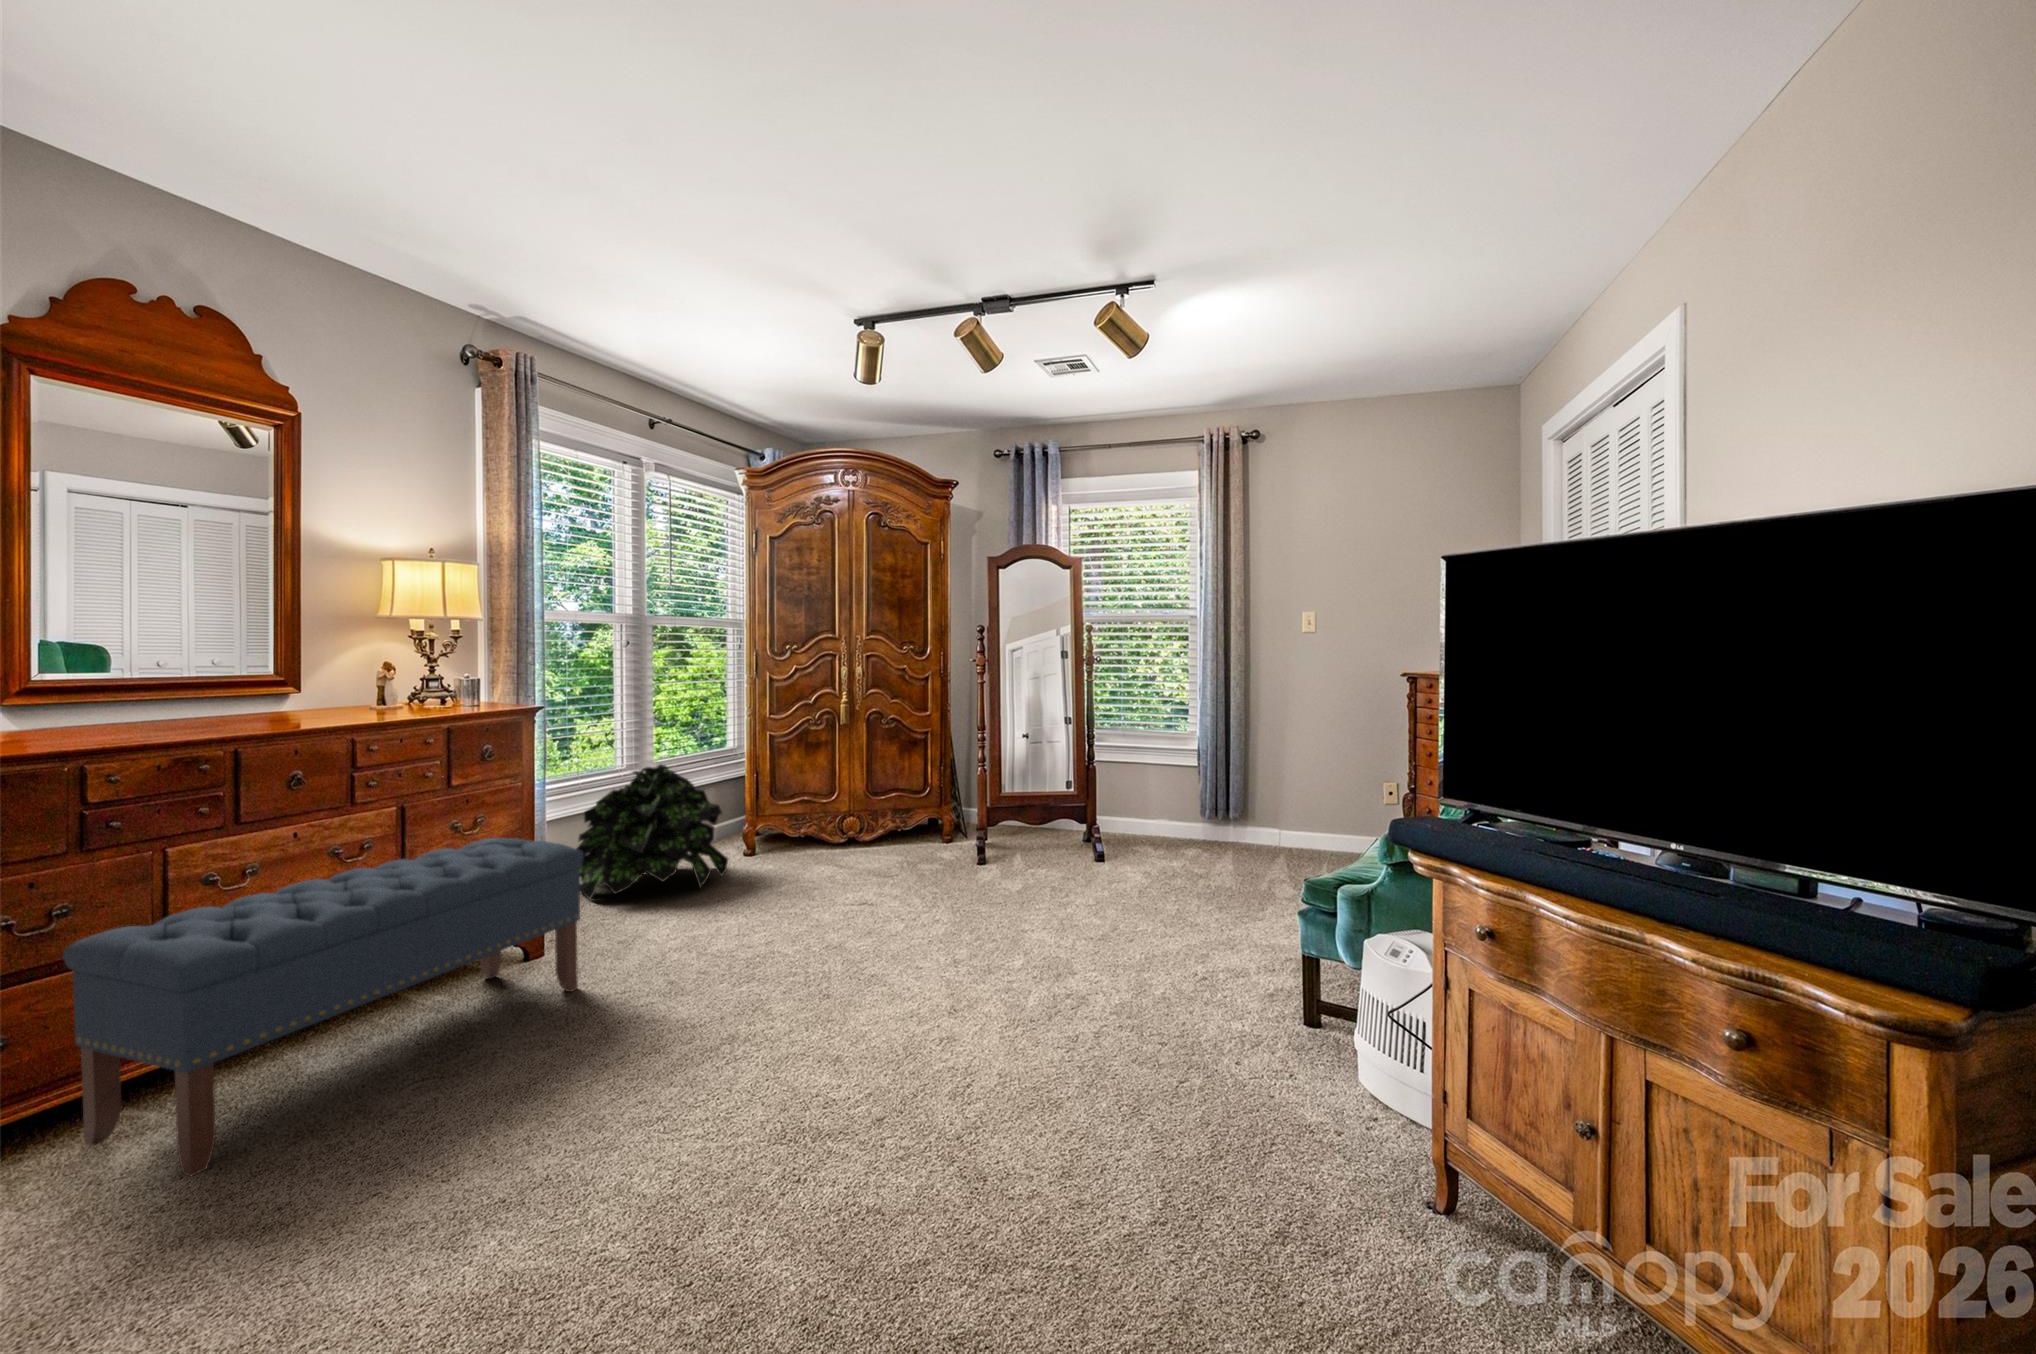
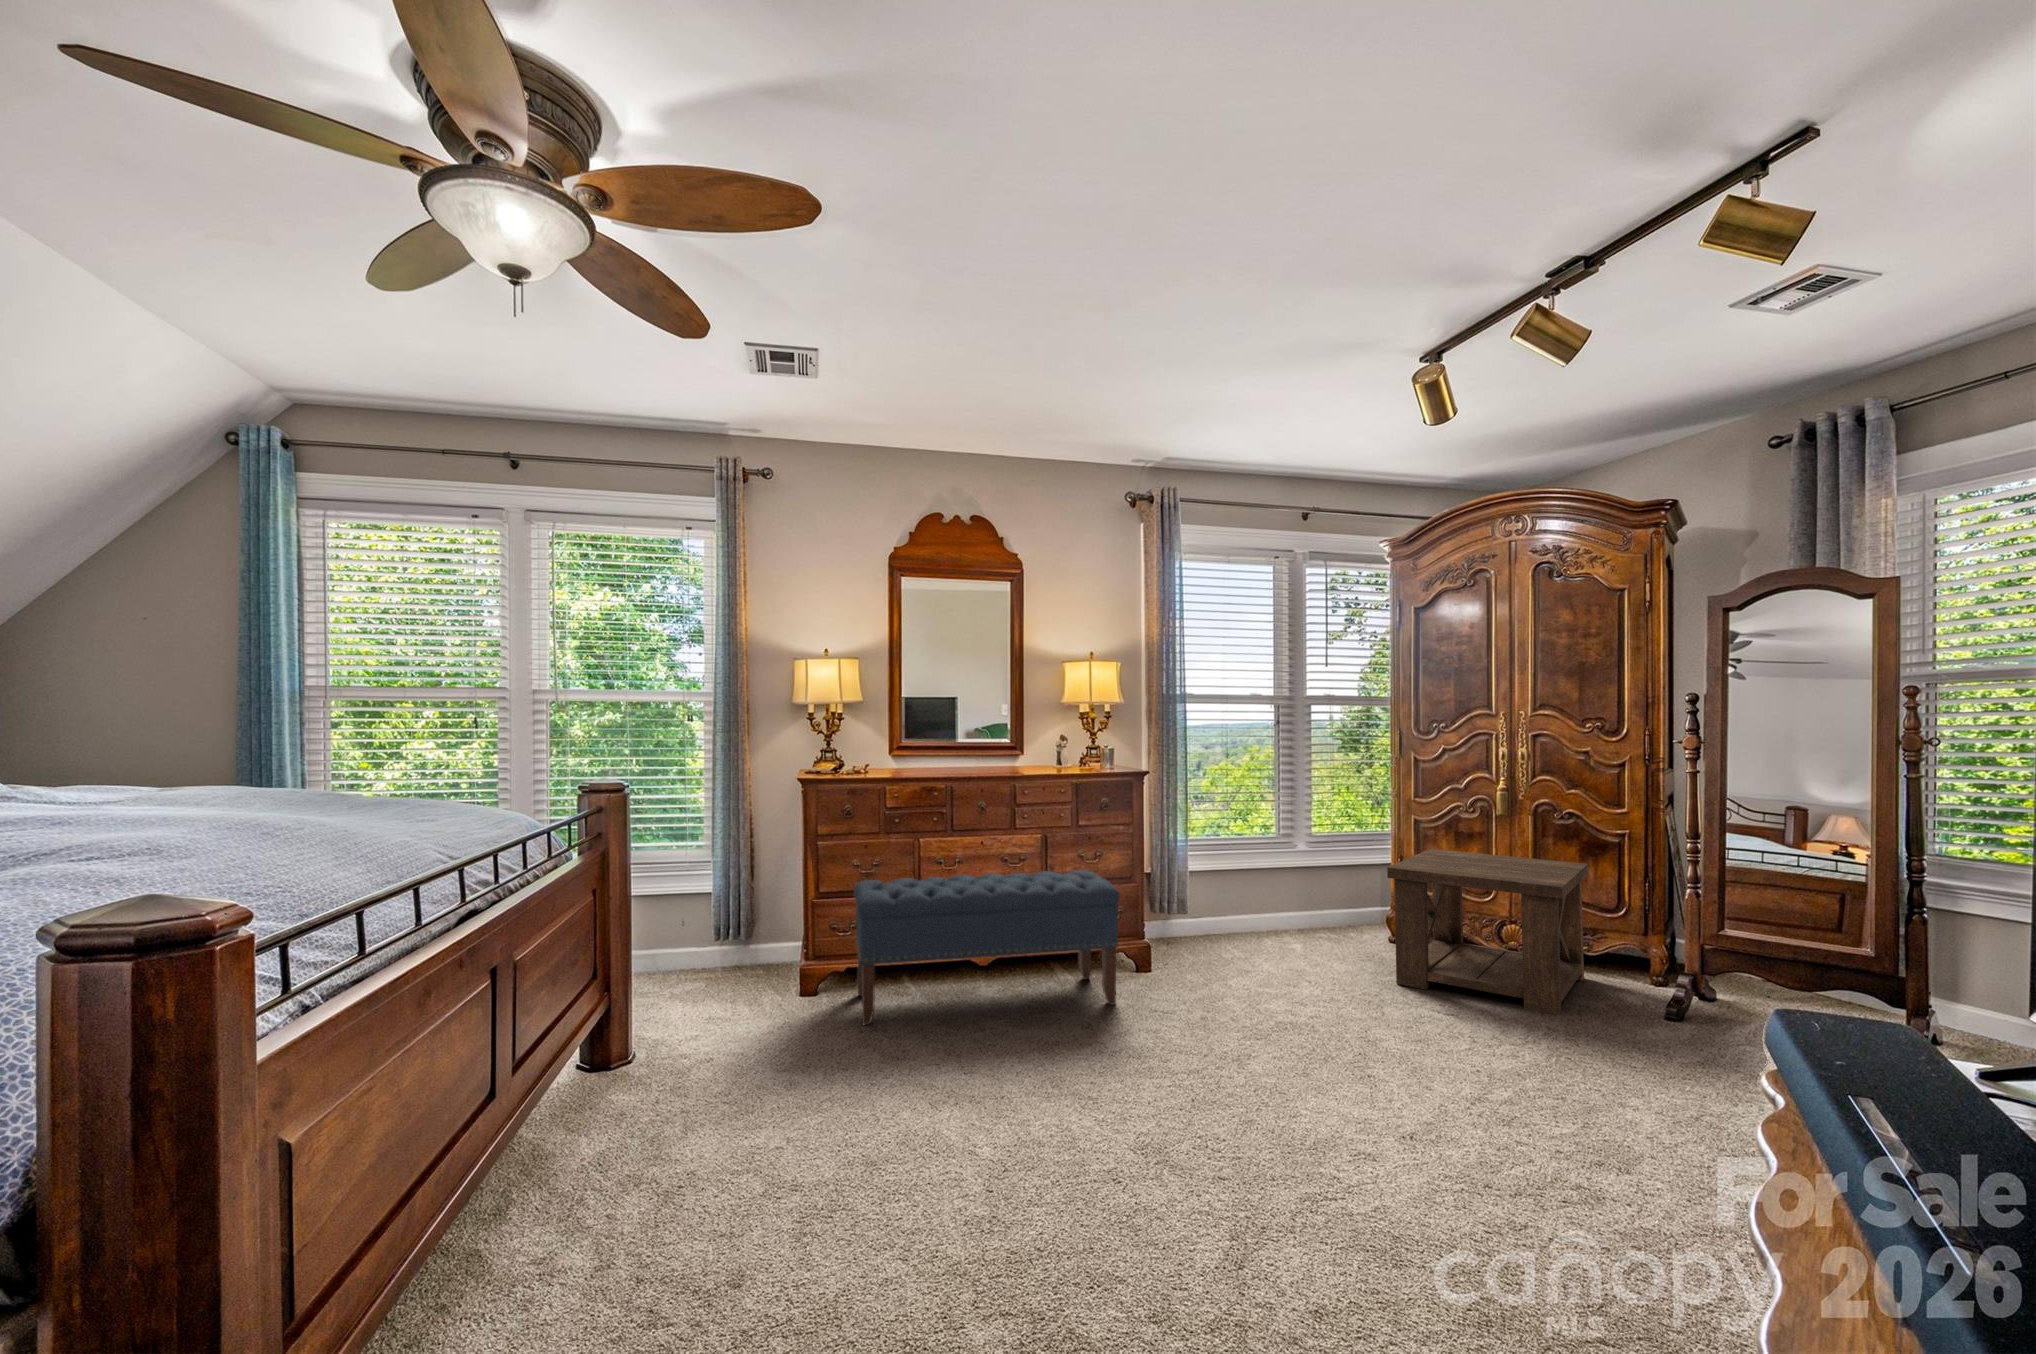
side table: none [788,756,933,883] -> present [1387,849,1588,1014]
potted plant: present [576,765,728,899] -> none [1206,834,1340,961]

